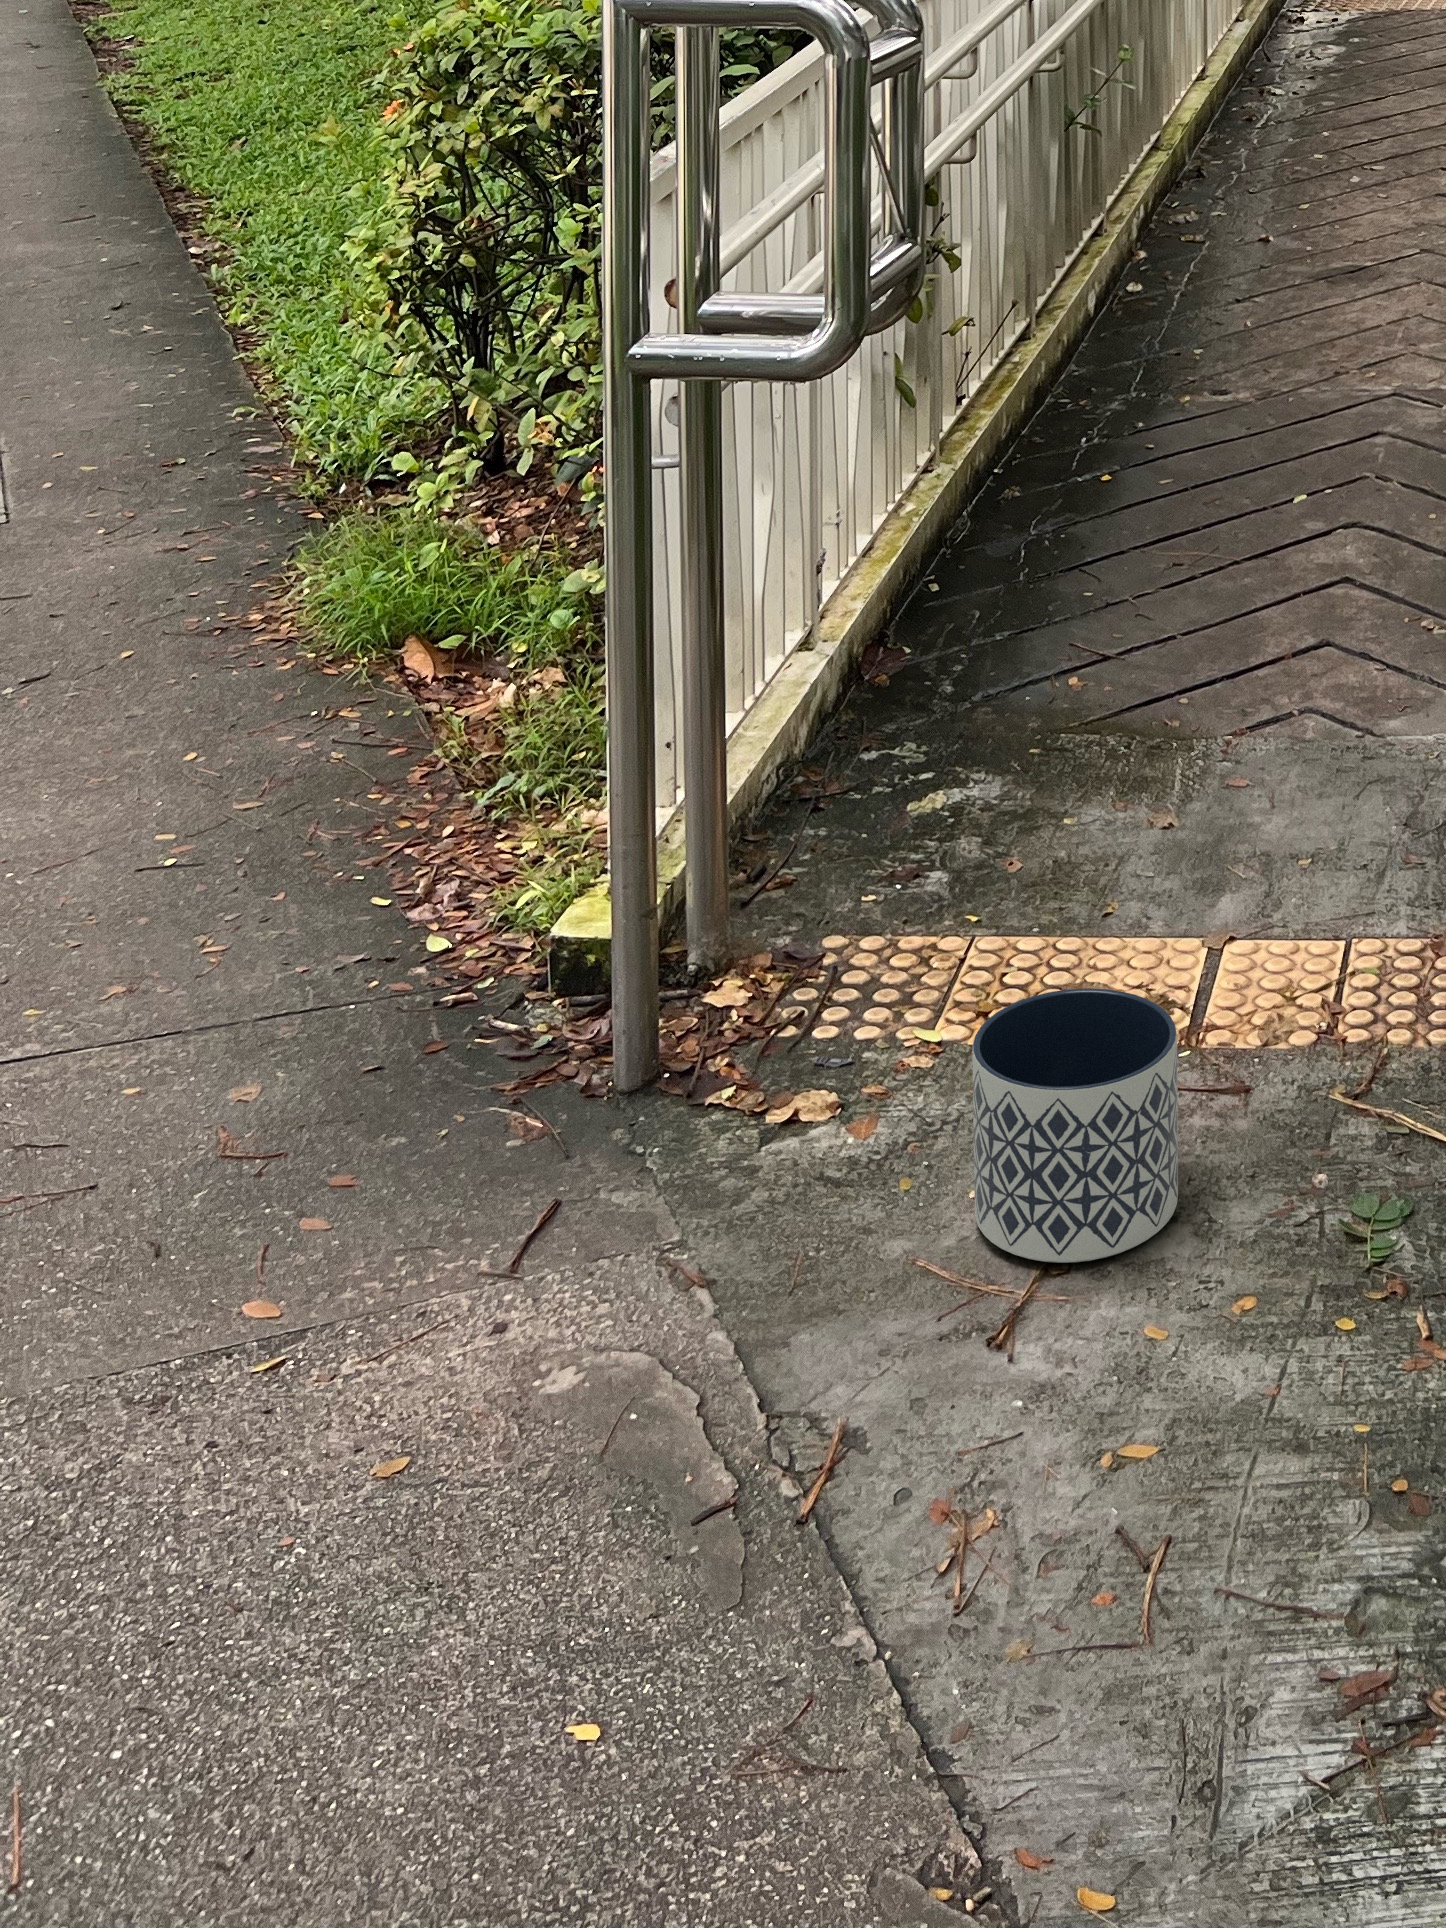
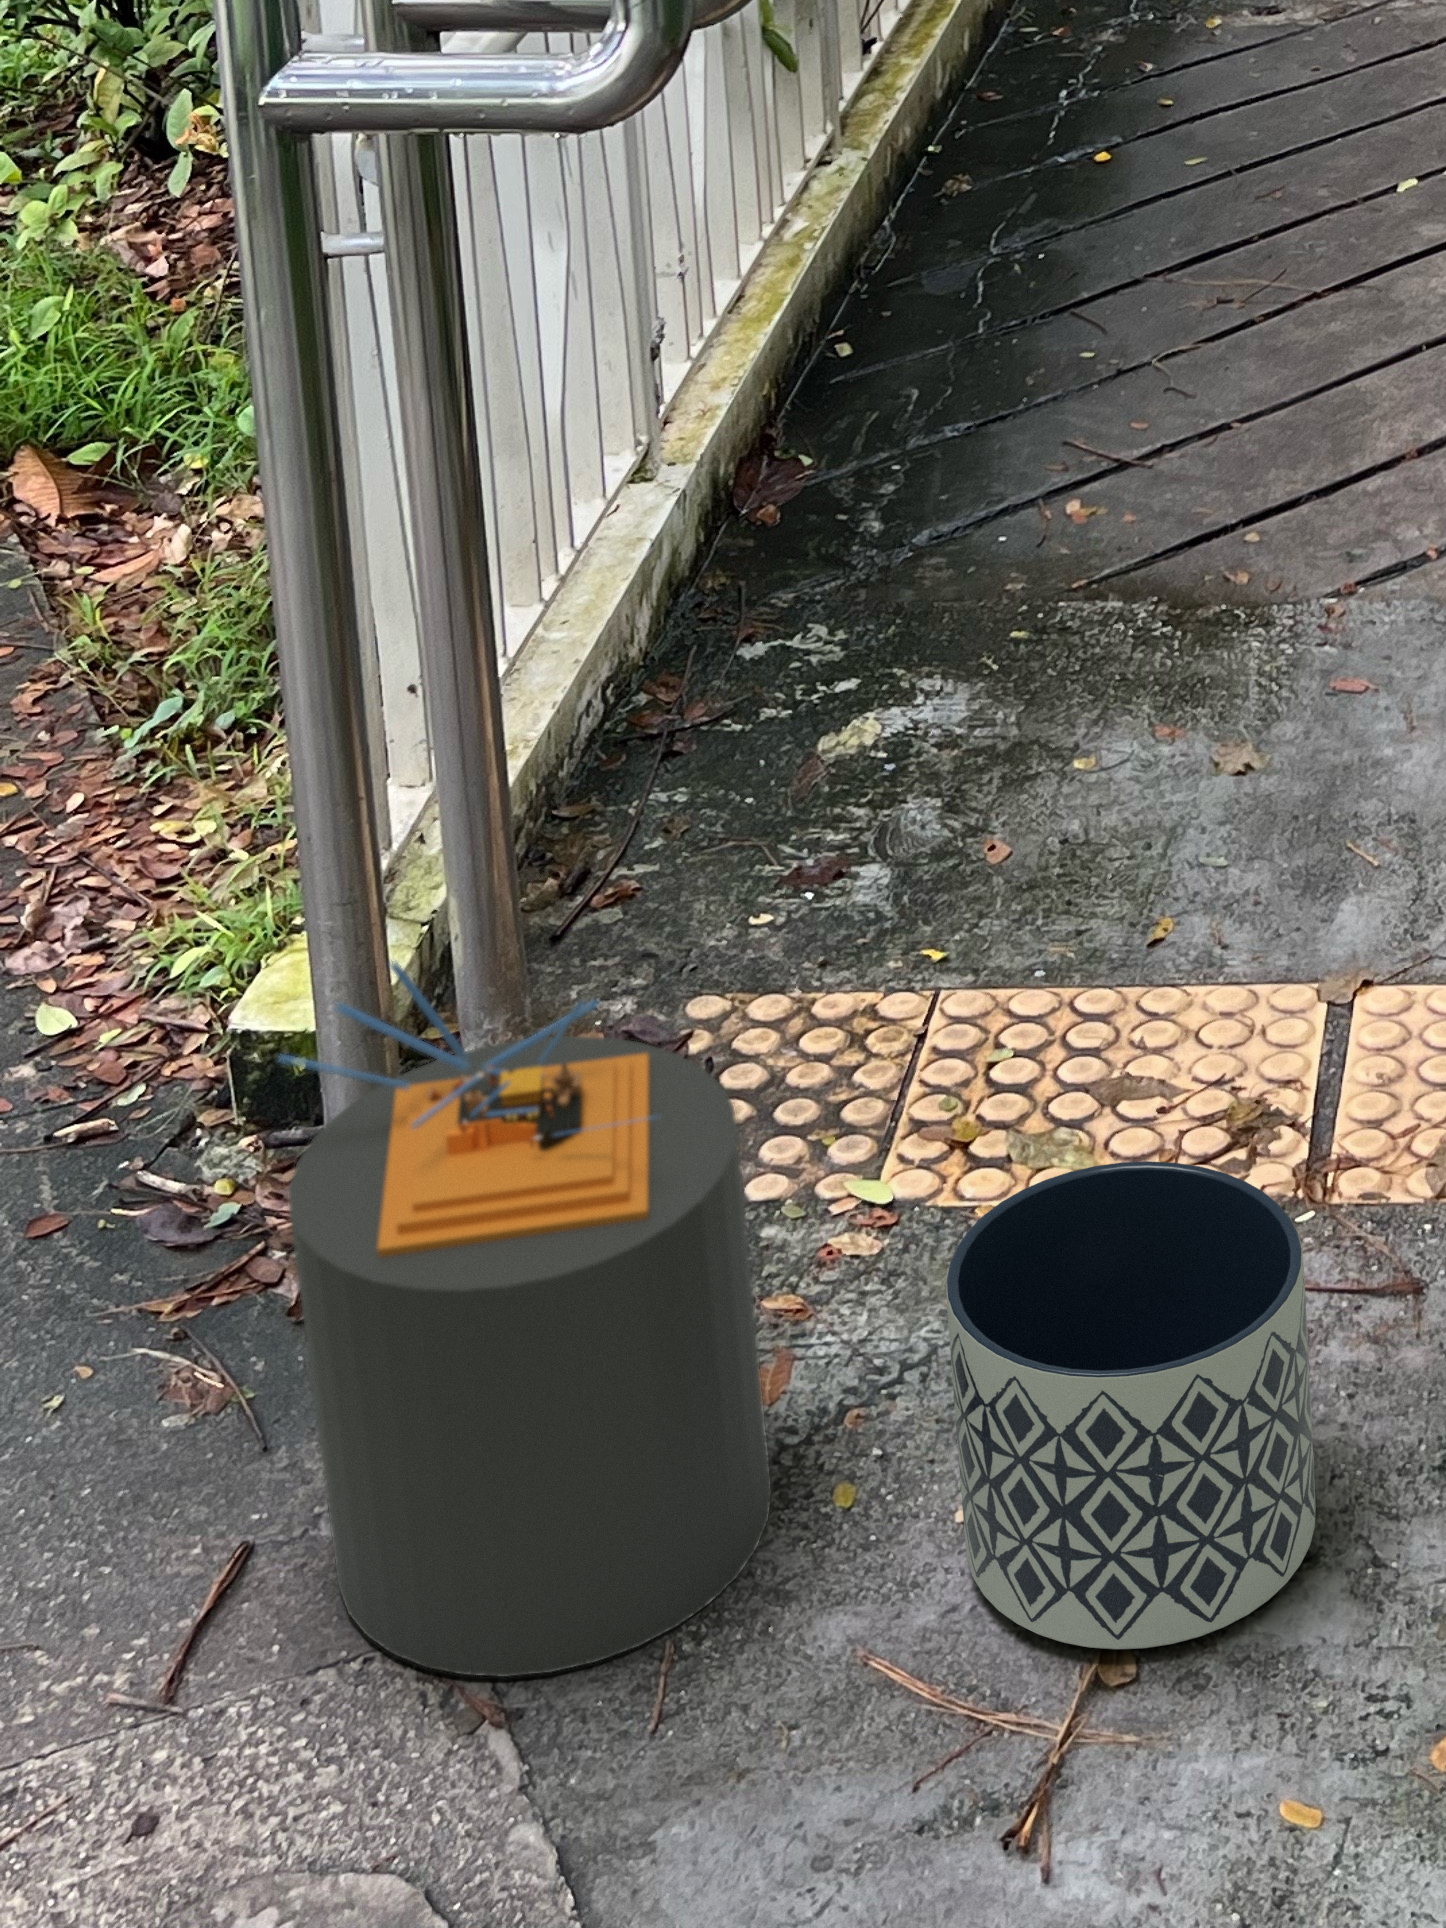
trash can: none [588,840,863,1273] -> present [278,960,771,1677]

